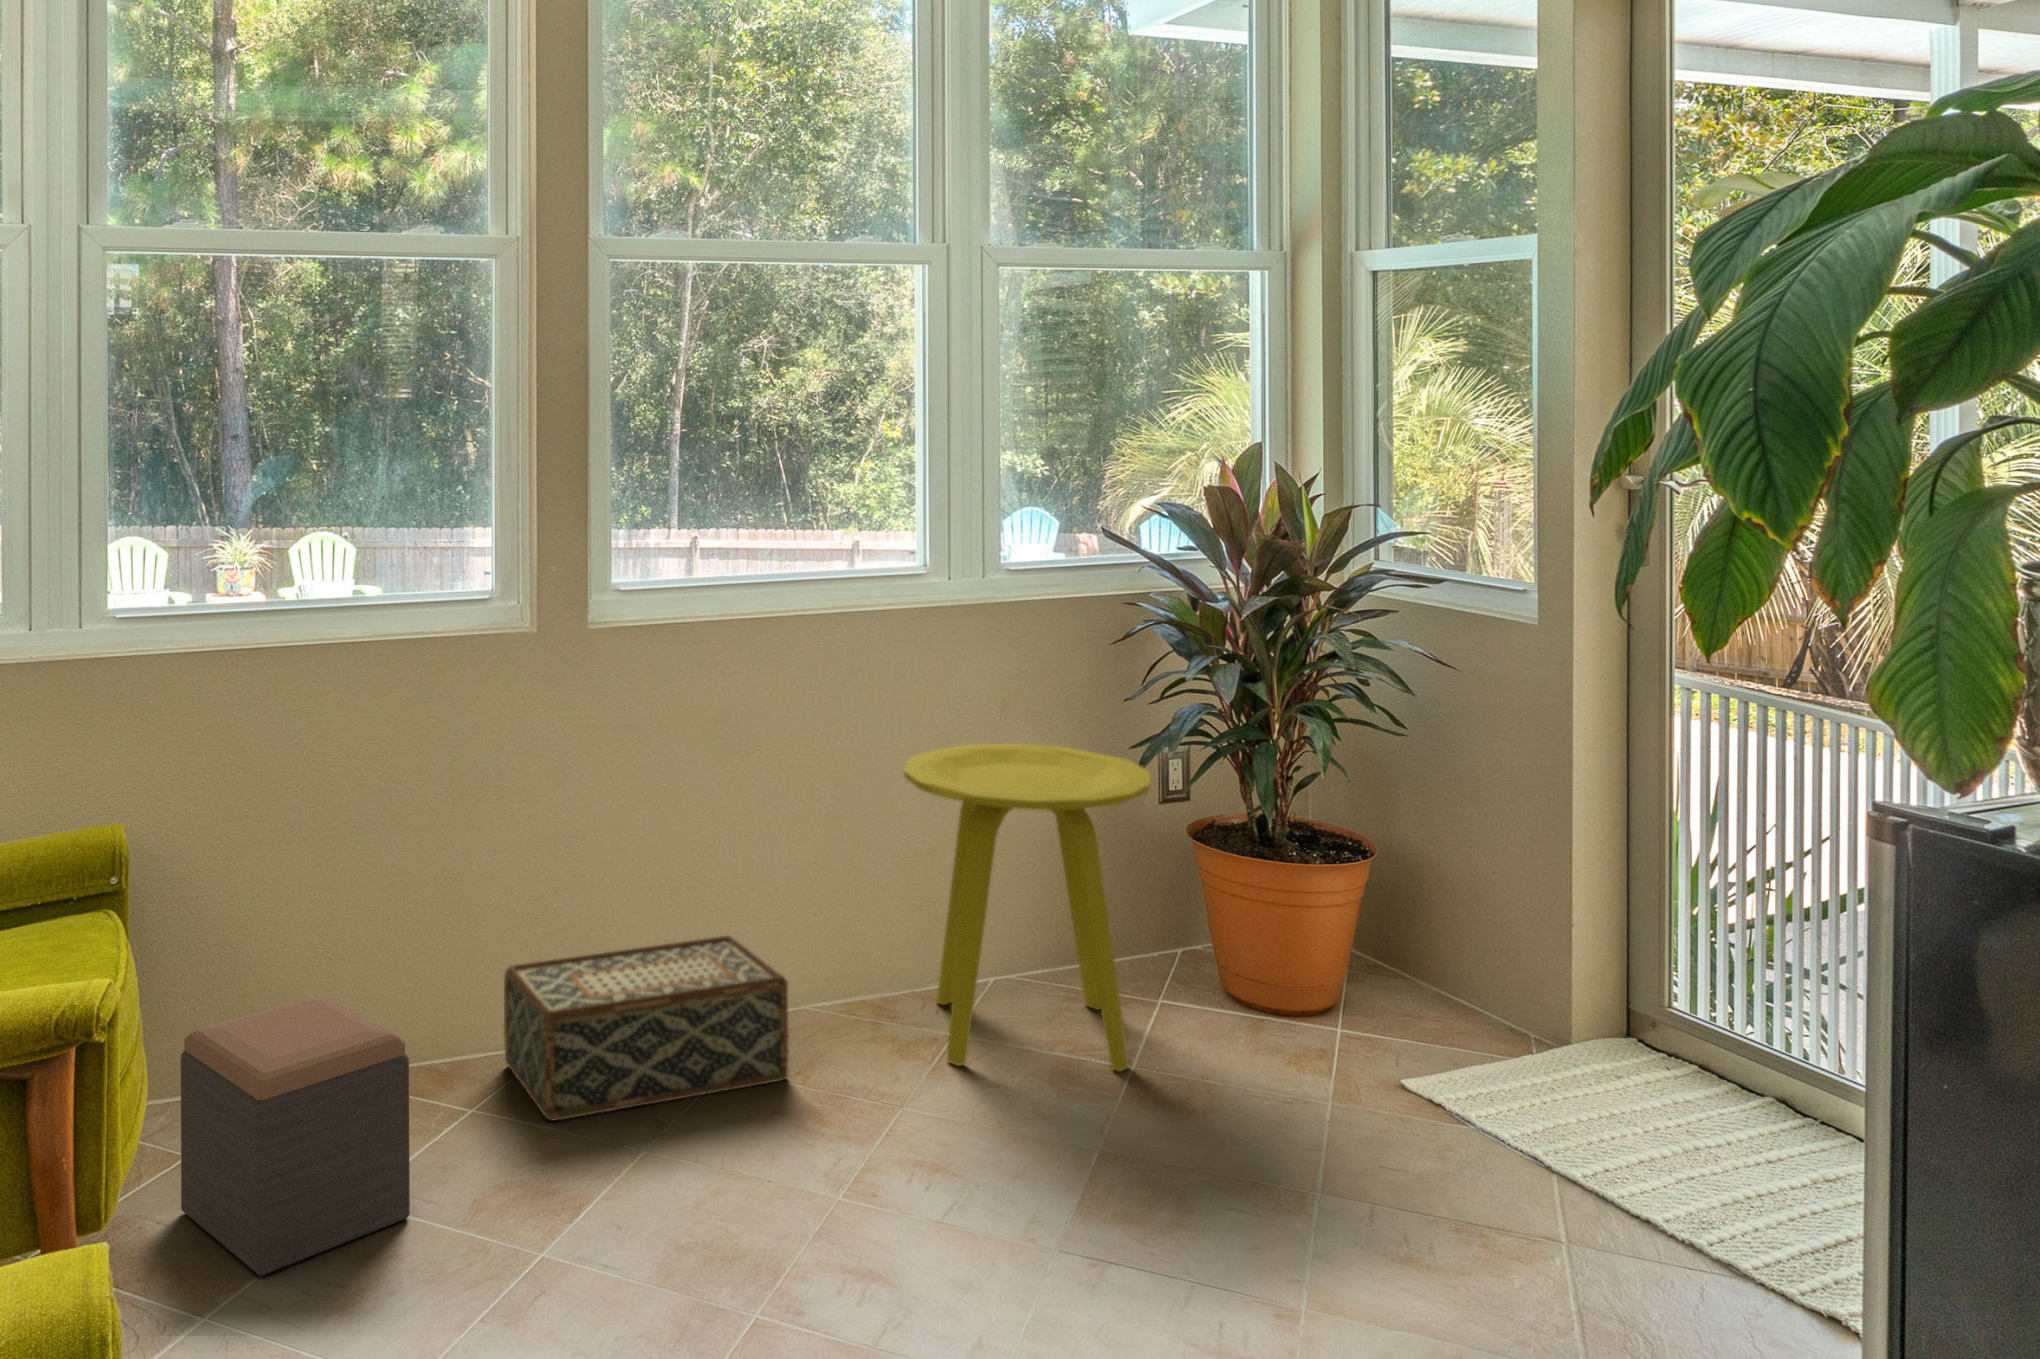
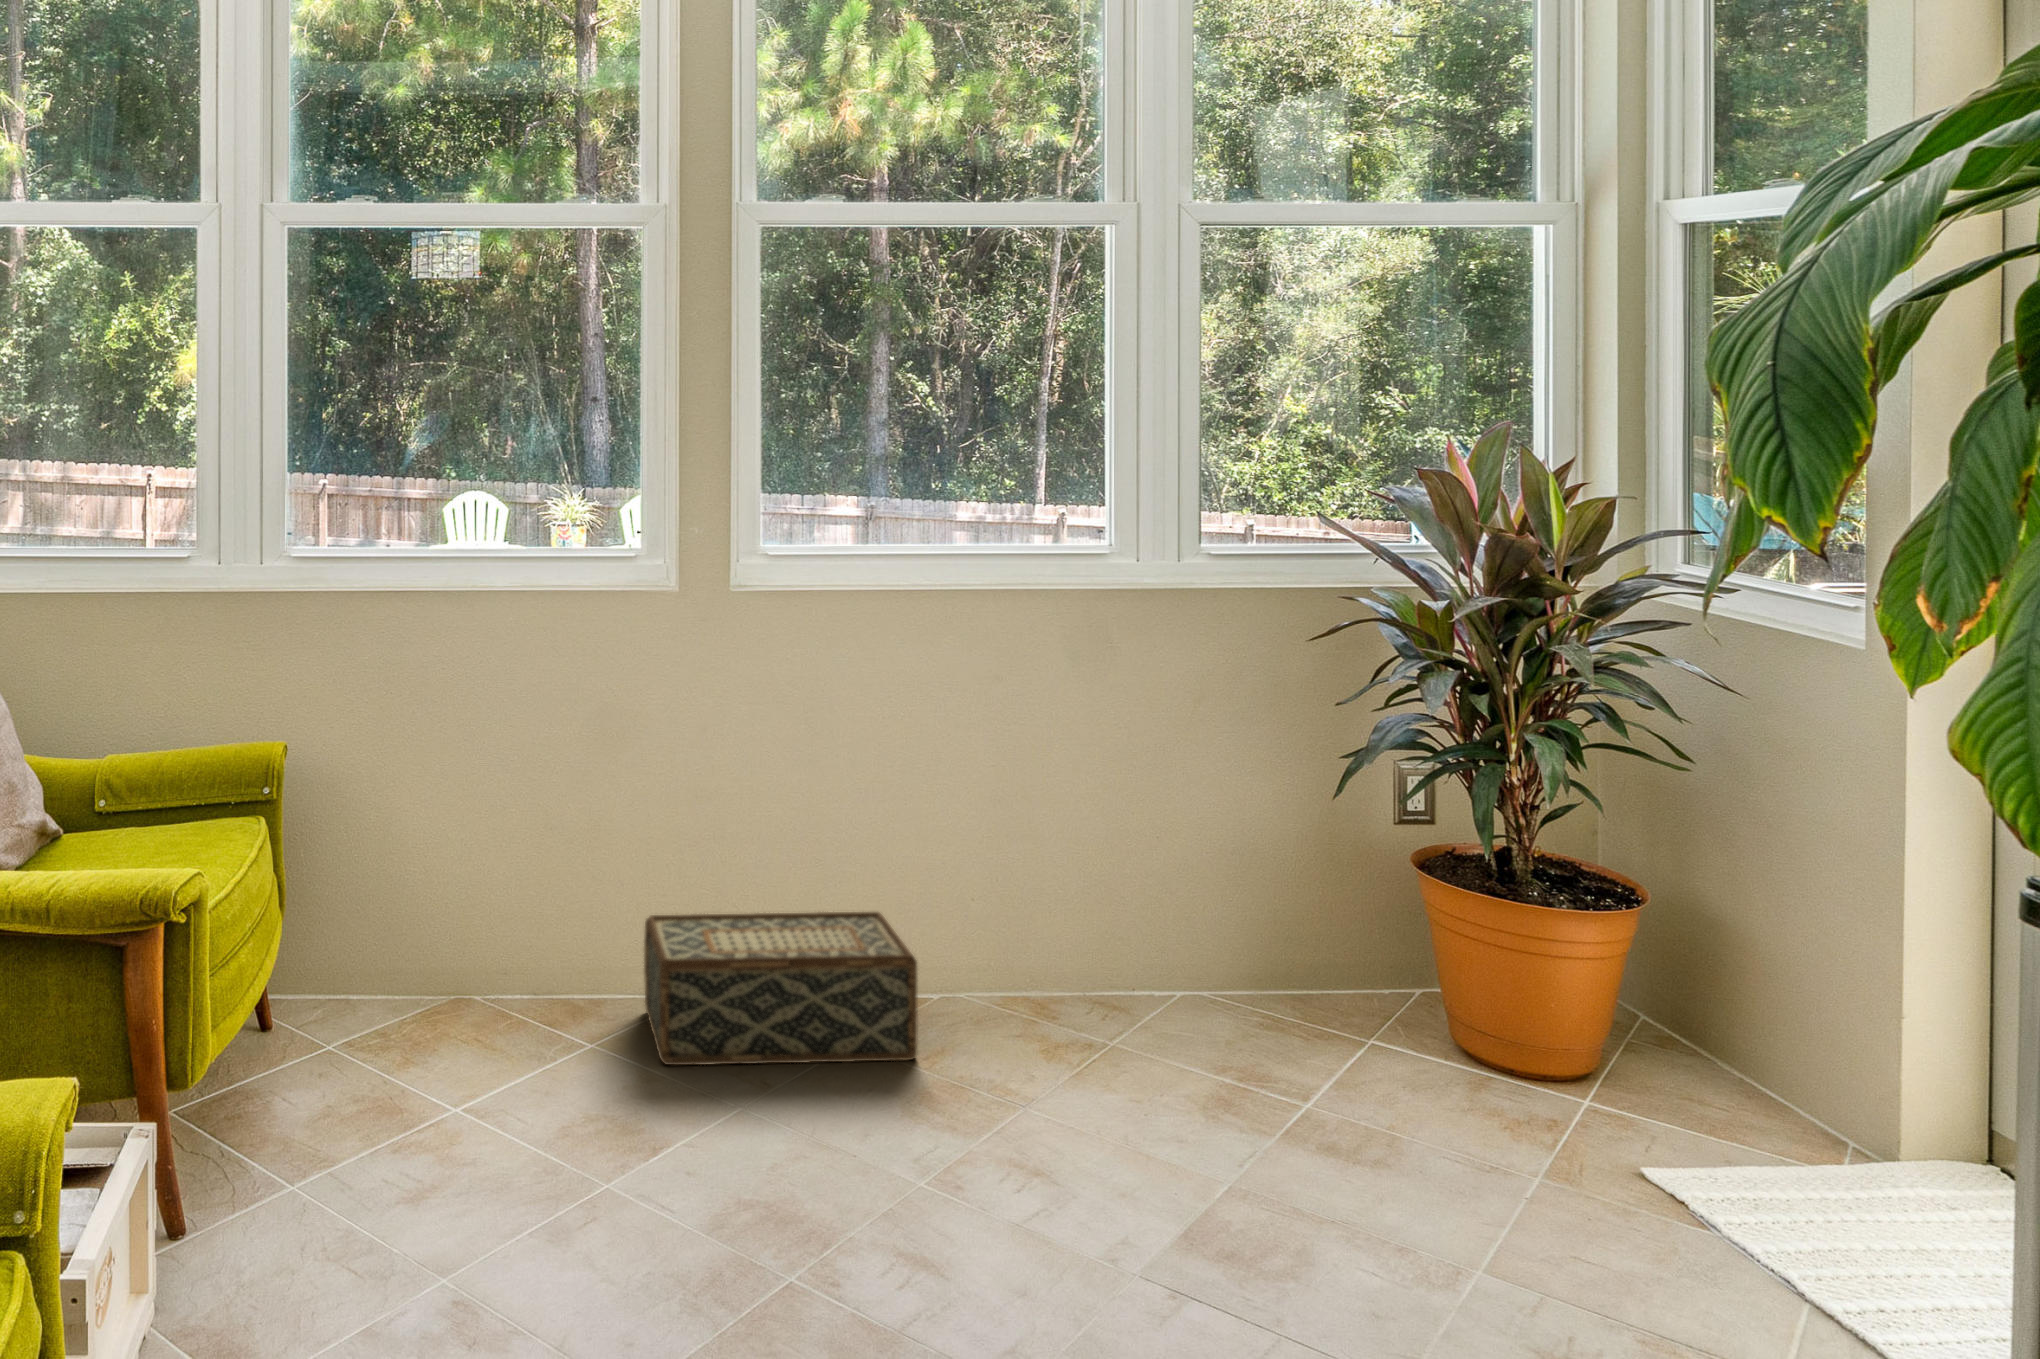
side table: present [903,744,1150,1072] -> none [1062,740,1343,1101]
footstool: present [181,995,410,1276] -> none [310,915,501,1155]

